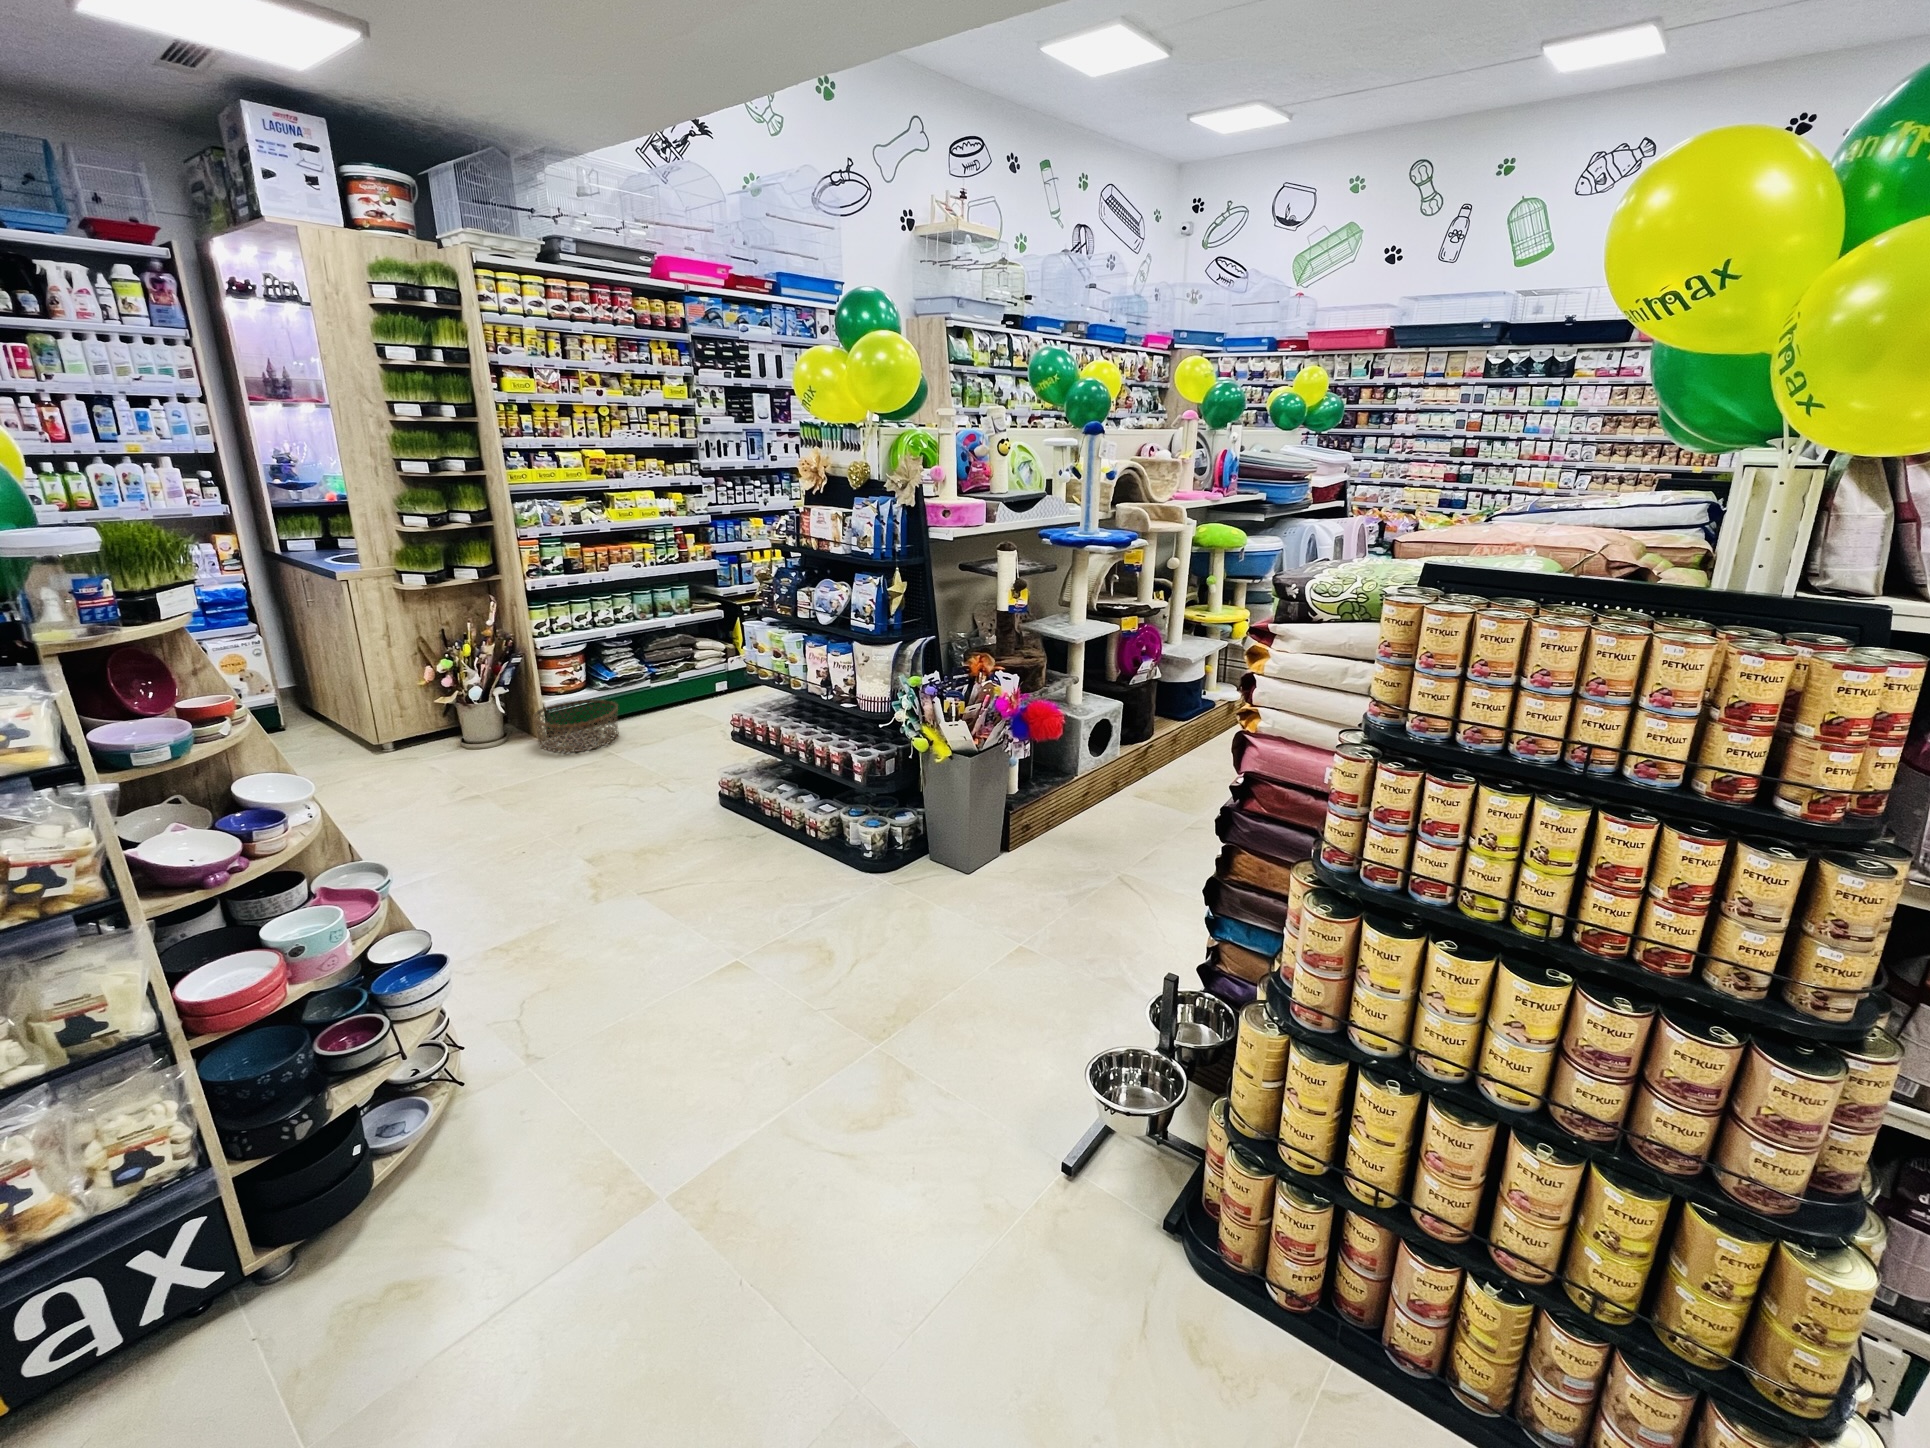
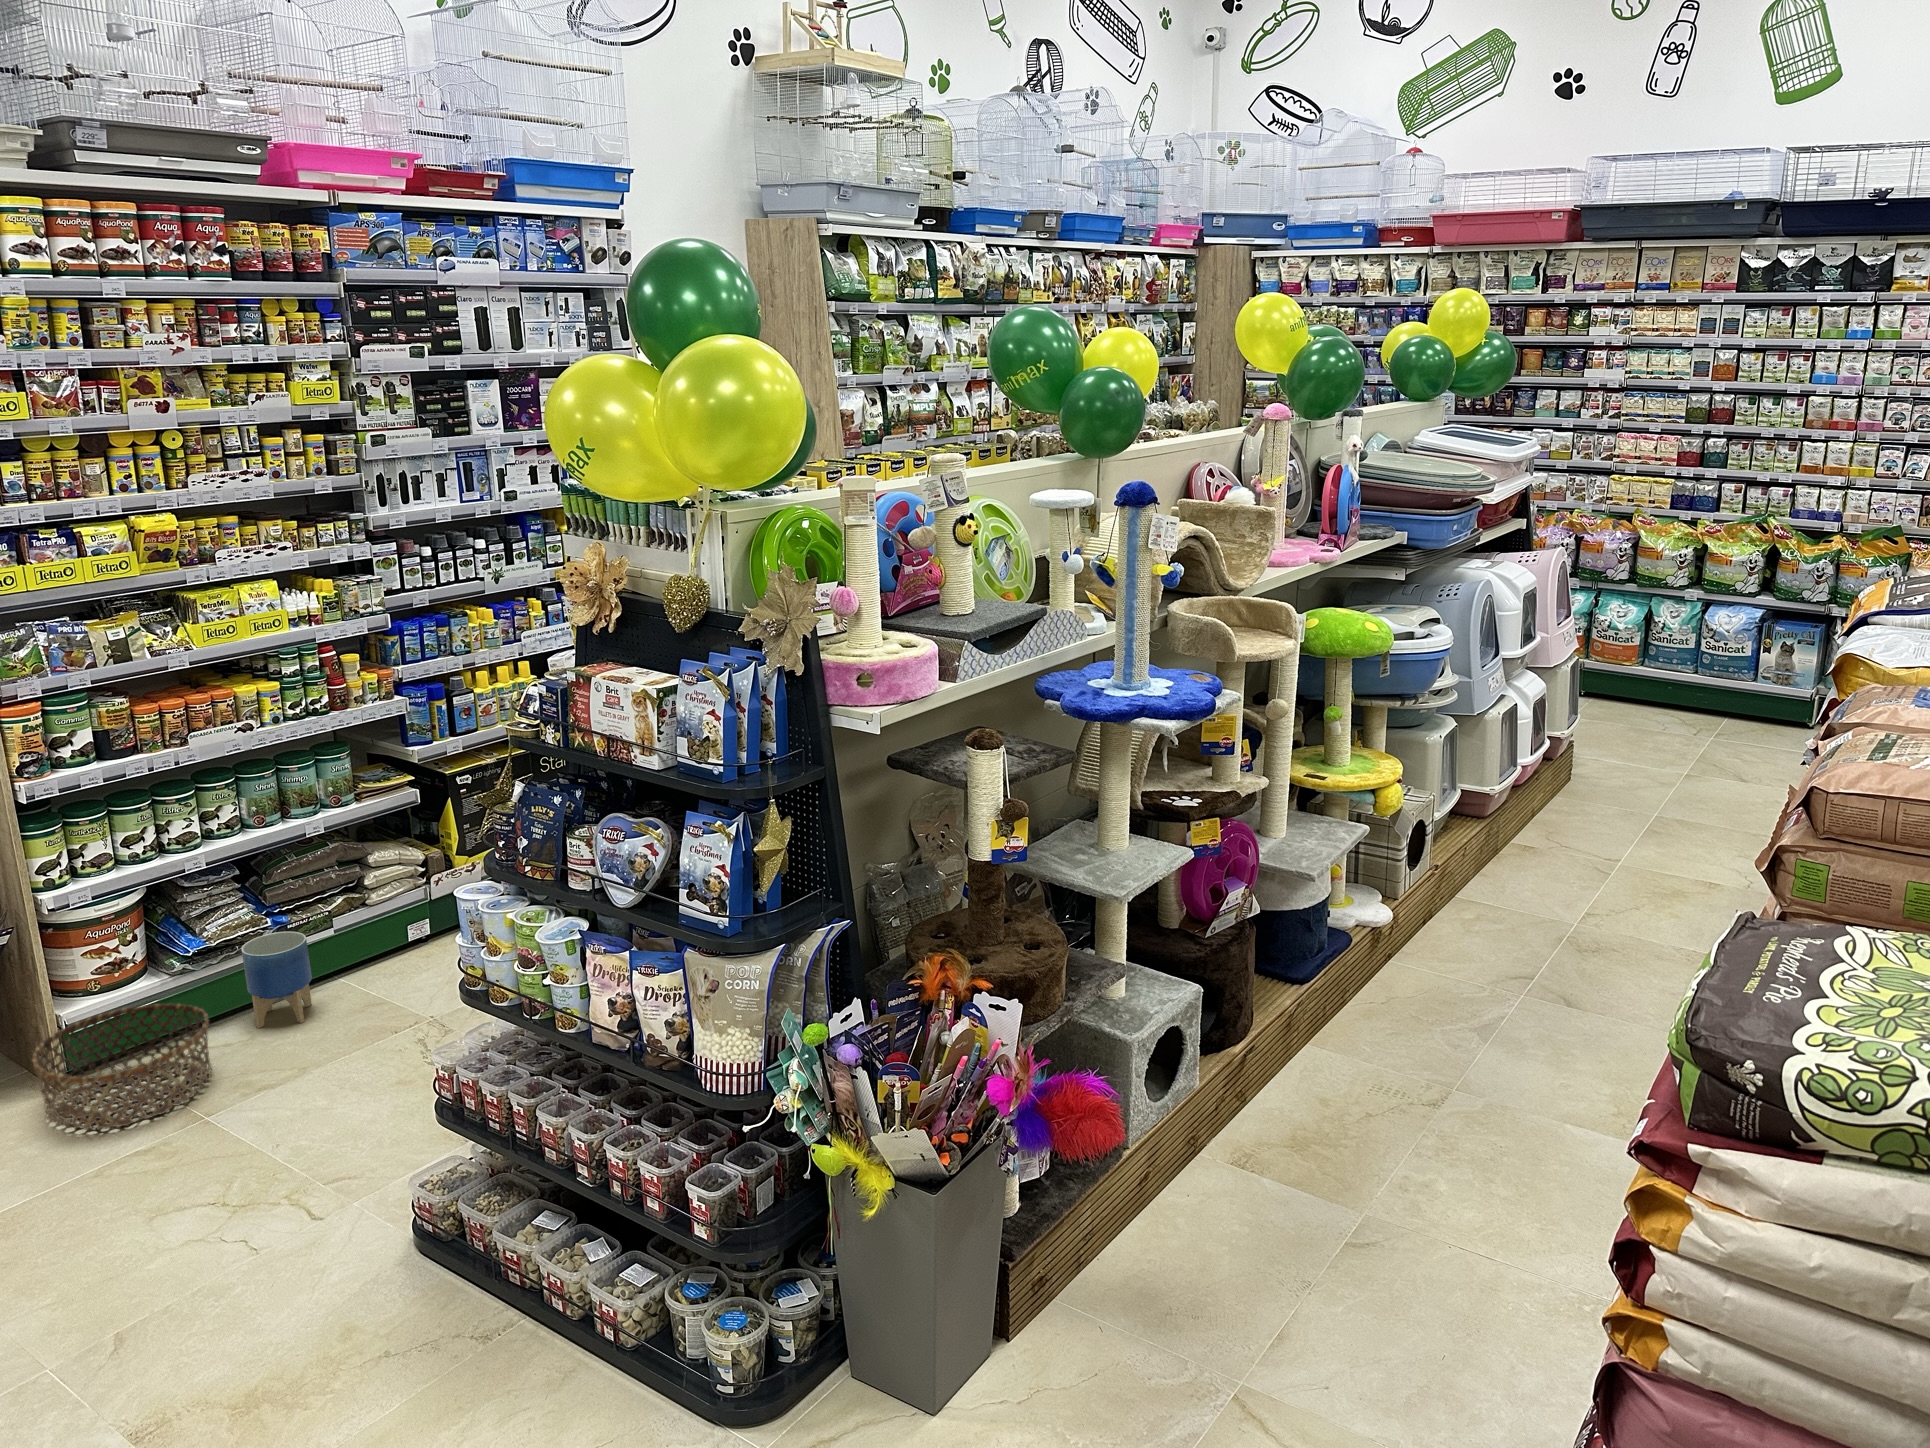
planter: none [633,673,668,720] -> present [241,932,312,1028]

